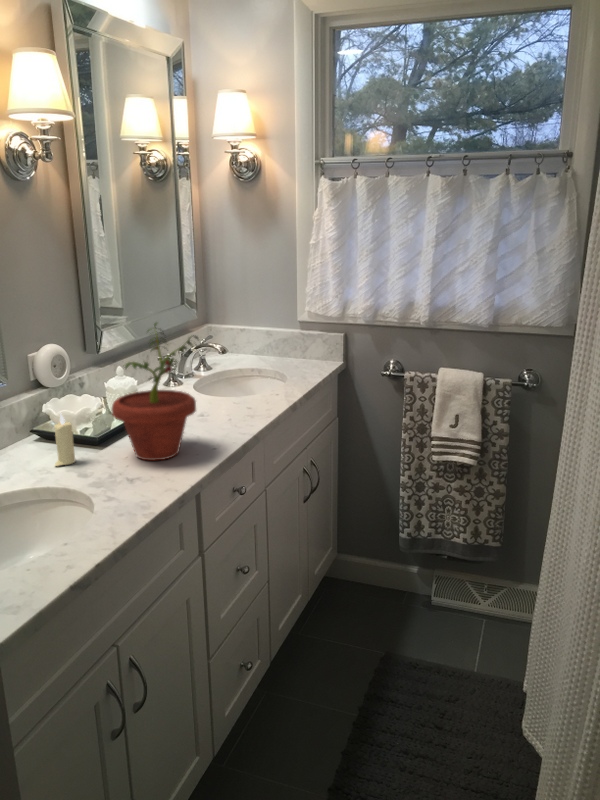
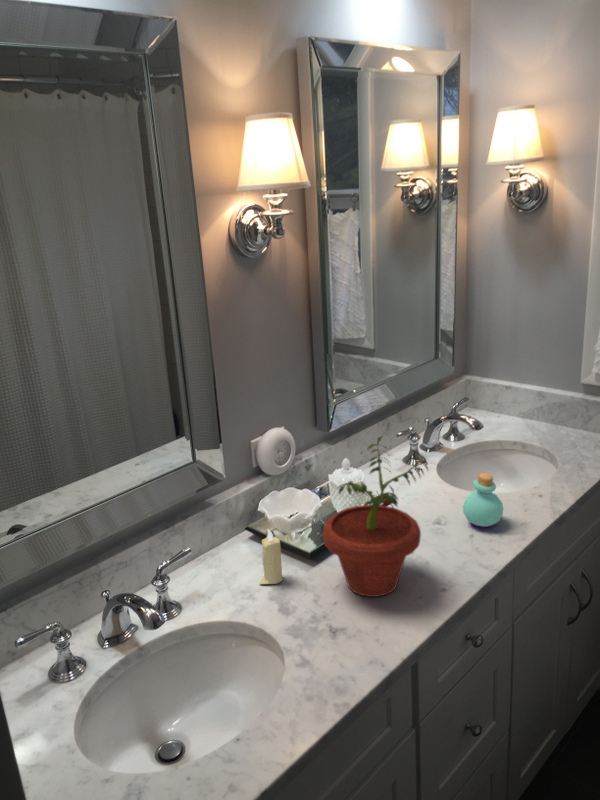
perfume bottle: none [223,369,255,413] -> present [463,473,503,527]

